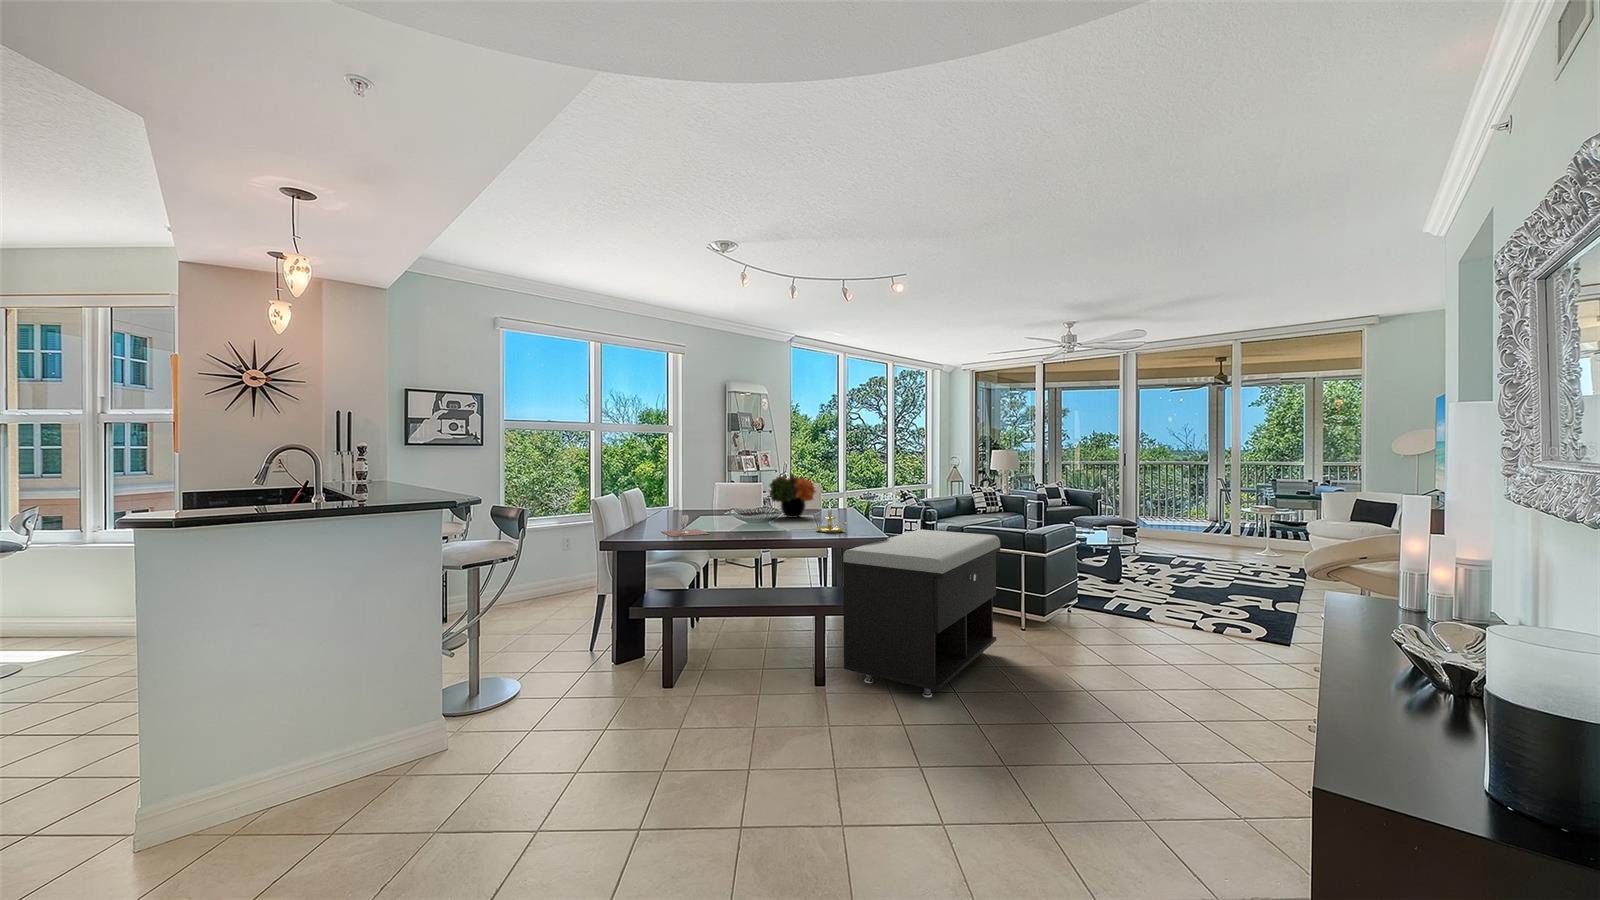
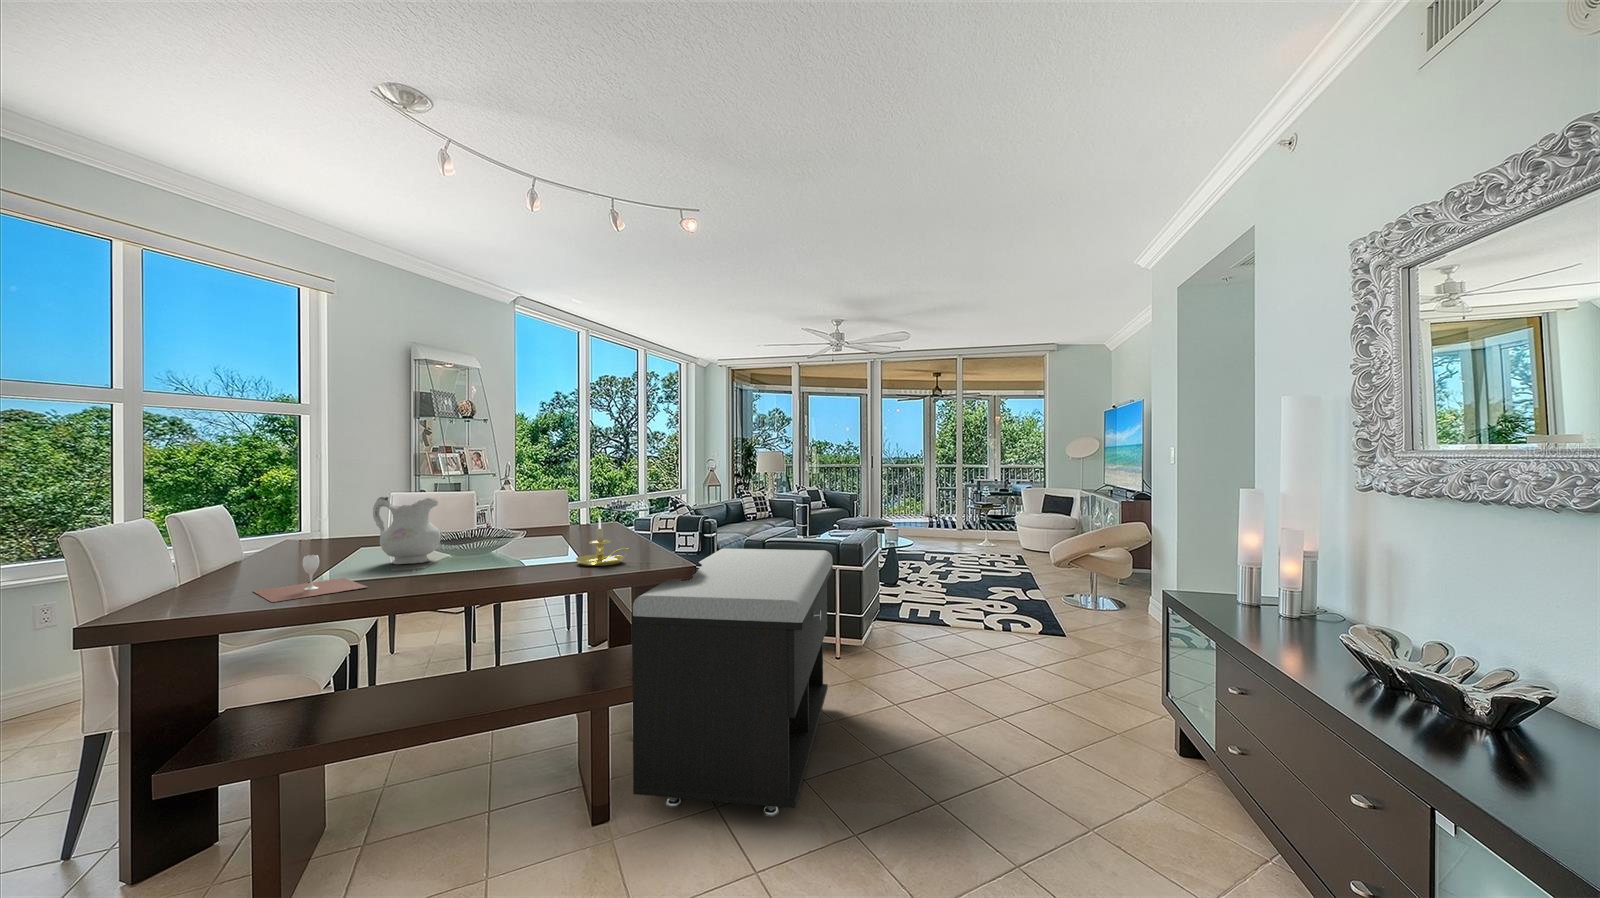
flower arrangement: present [769,473,816,518] -> none [487,475,569,542]
ceramic pitcher: none [709,485,742,525] -> present [373,497,441,564]

